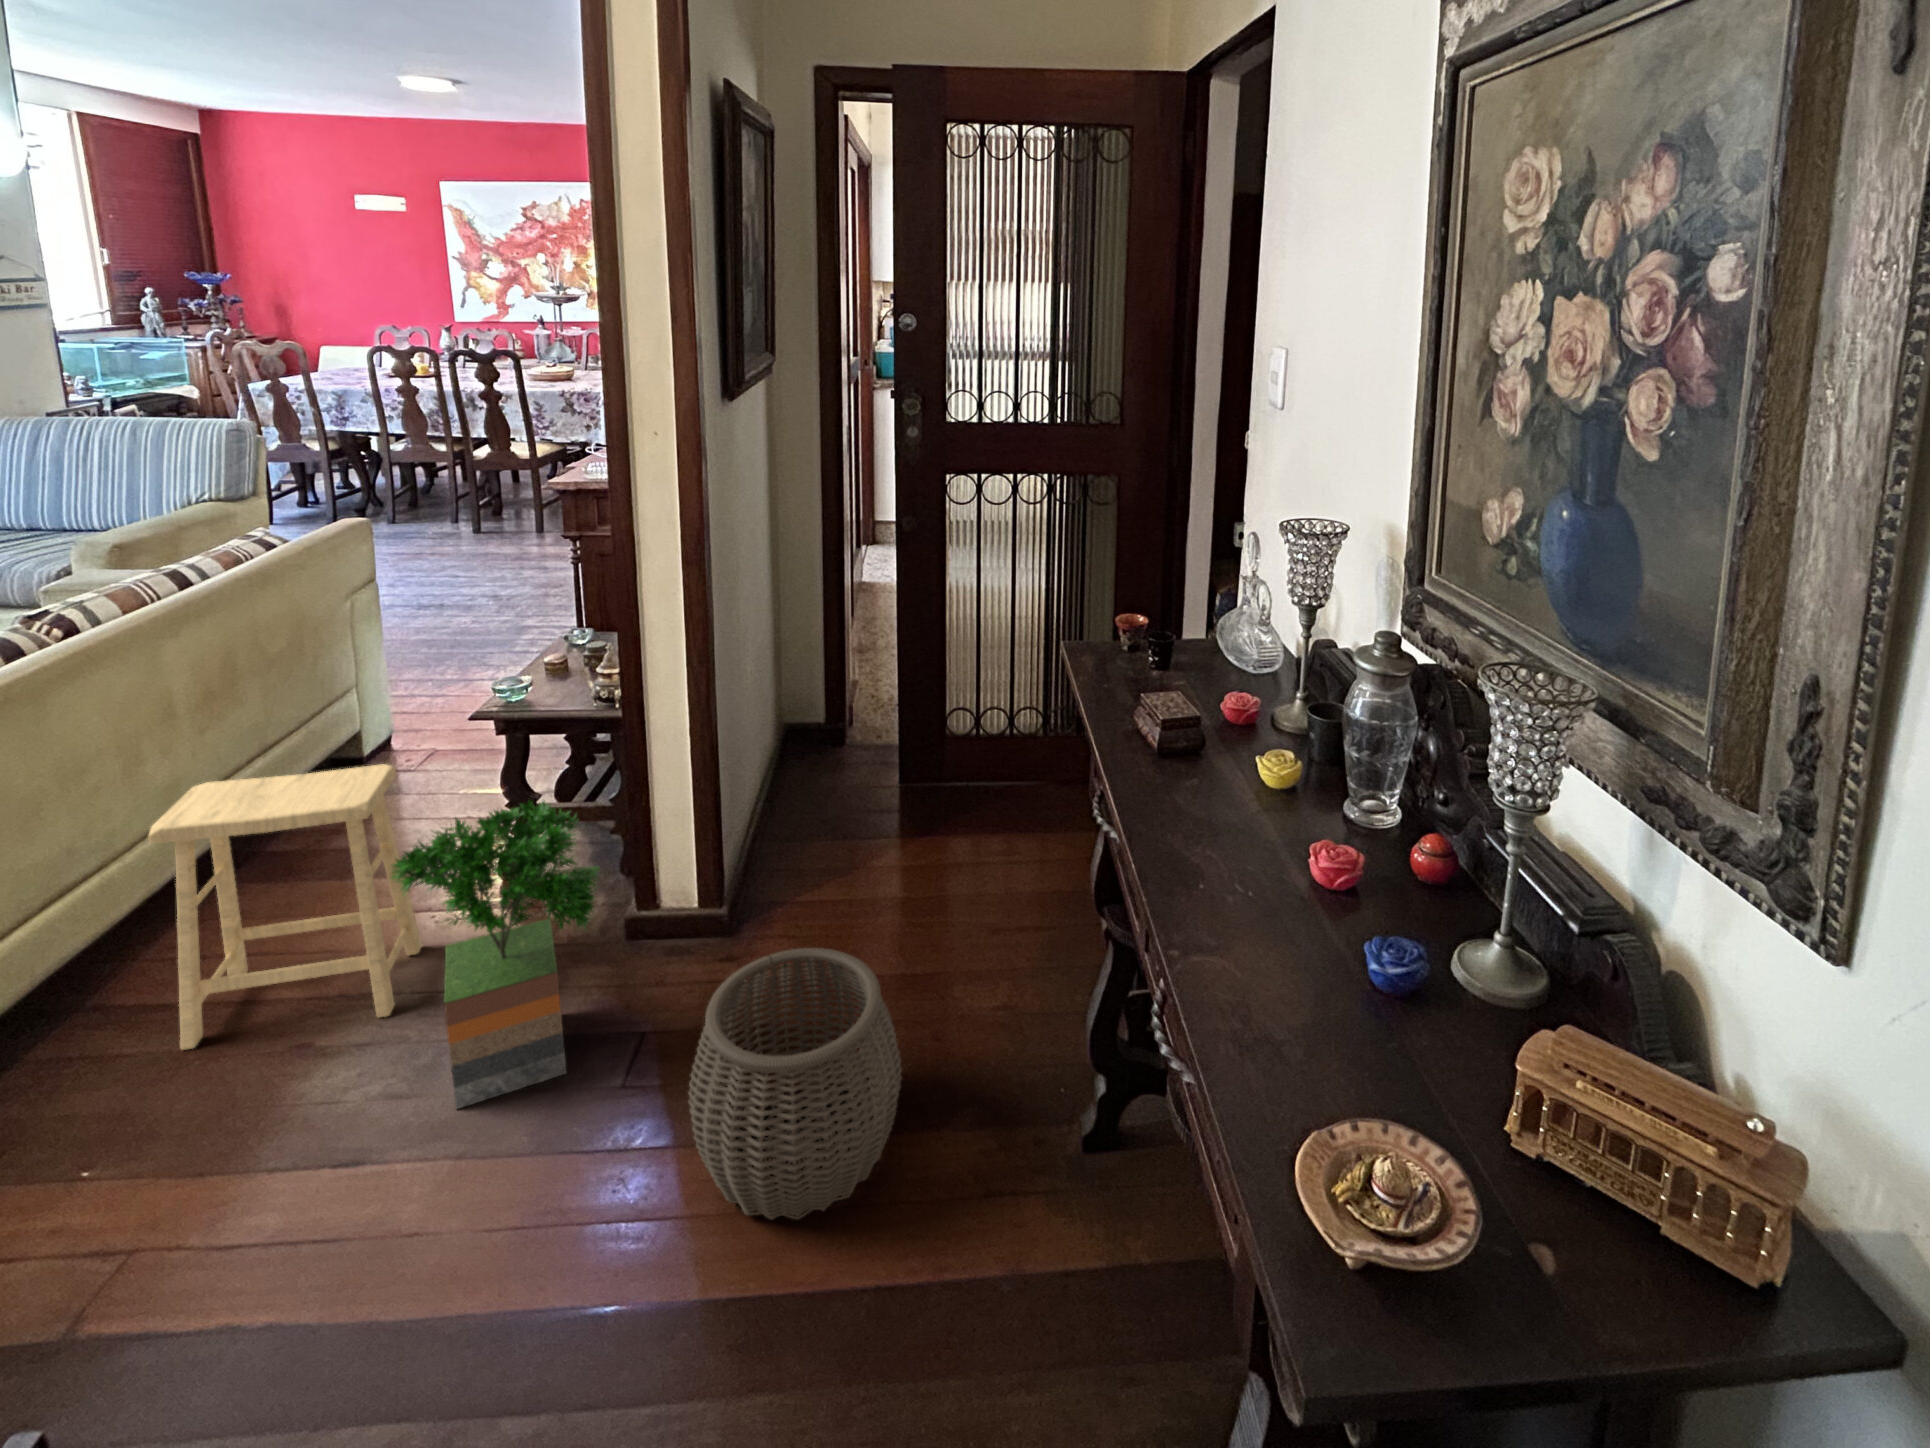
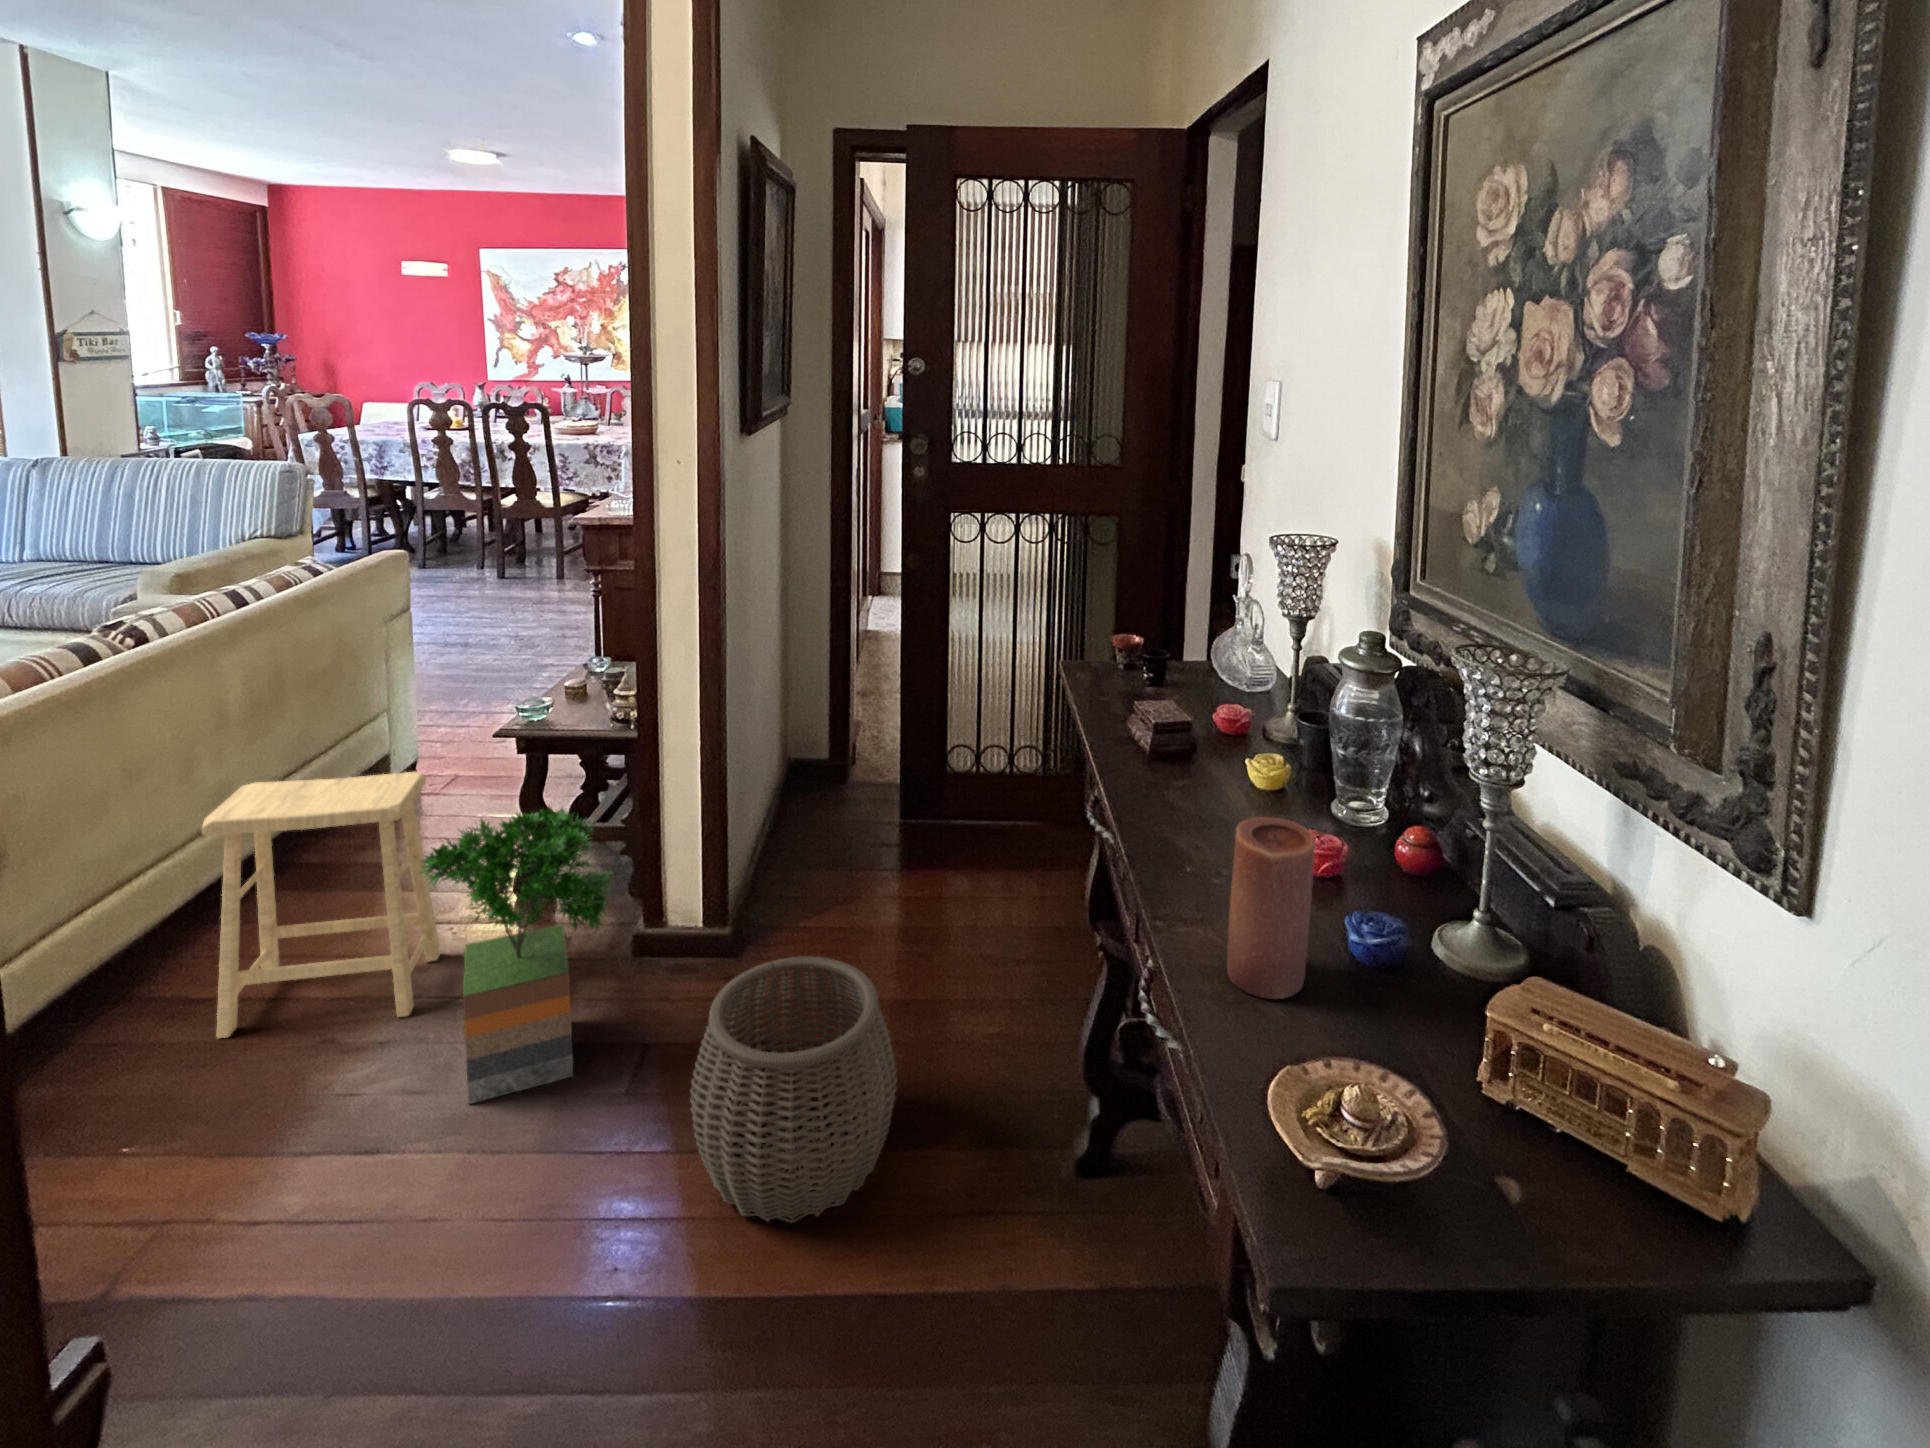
candle: none [1244,849,1337,1039] -> present [1227,817,1315,999]

